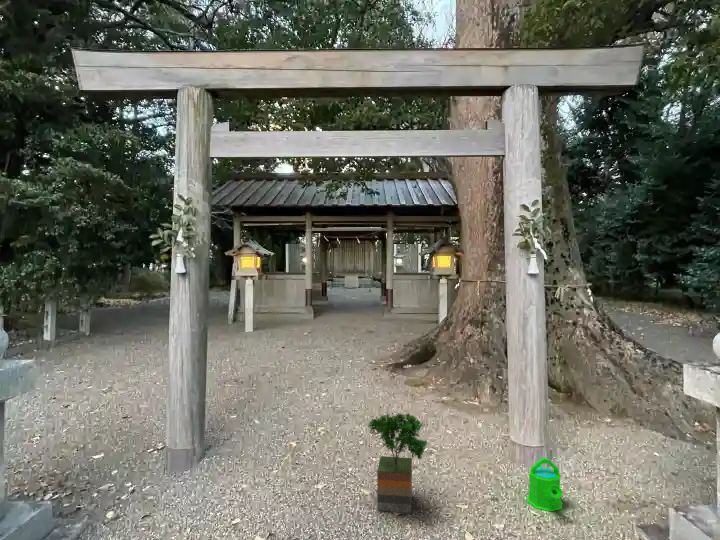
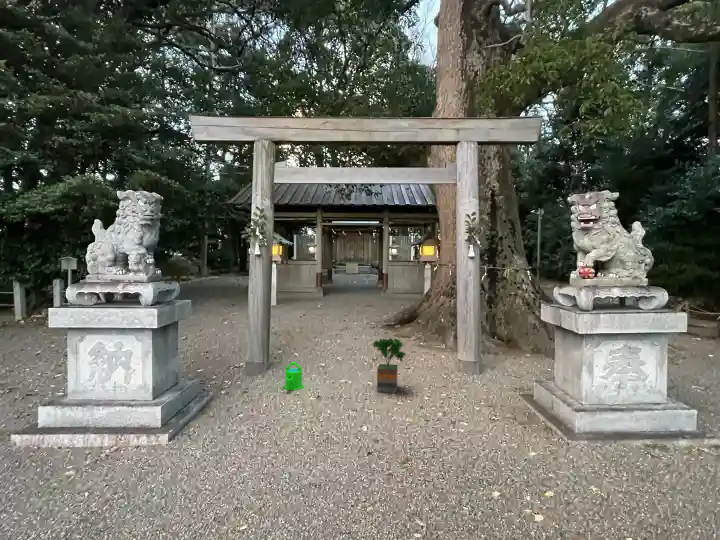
watering can: present [527,458,563,511] -> present [284,362,303,390]

